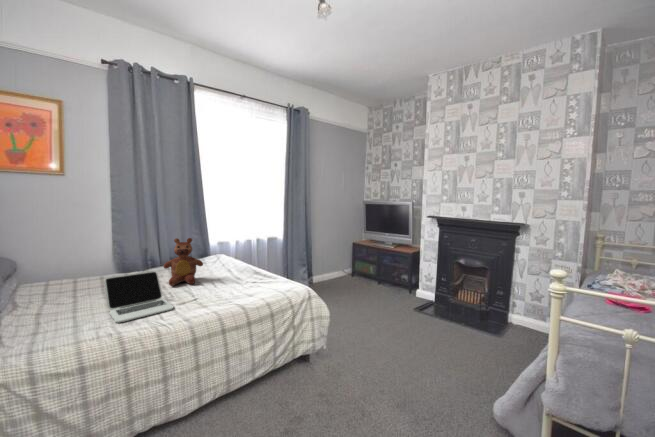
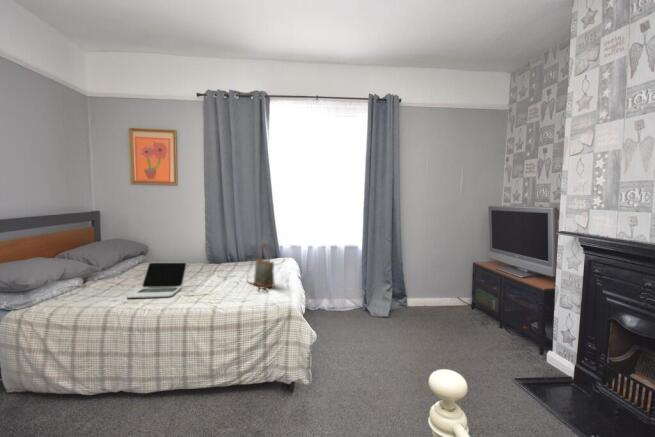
teddy bear: present [164,238,203,286] -> none [205,236,240,279]
handbag: none [223,240,262,285] -> present [254,243,274,290]

